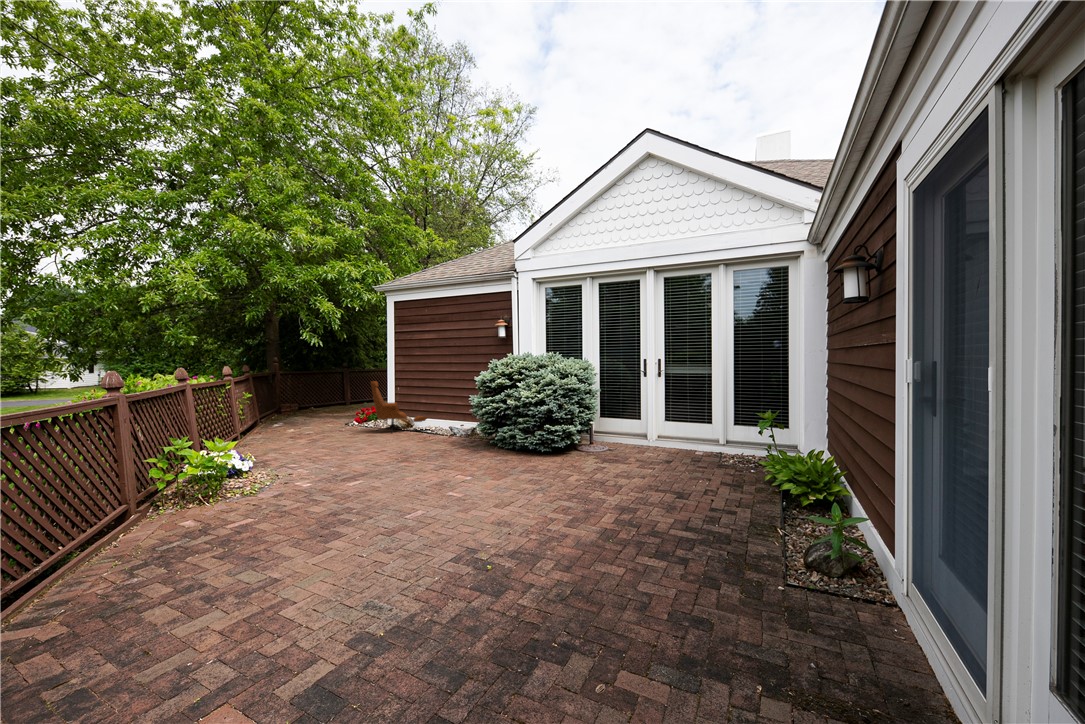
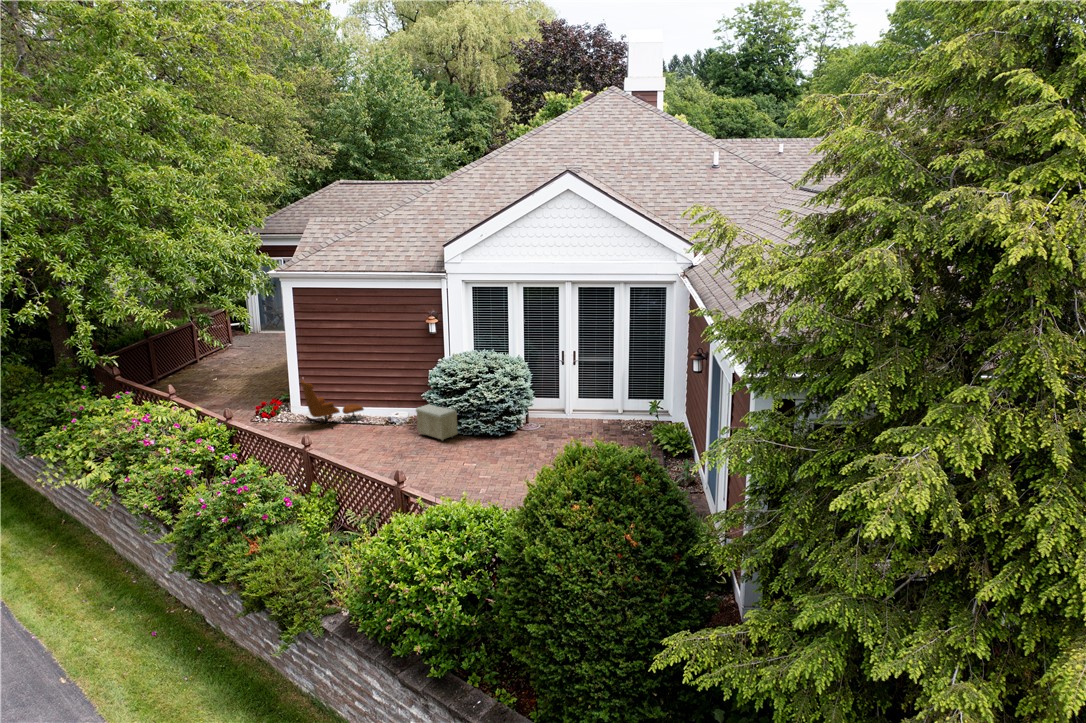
storage bench: none [453,409,491,449] -> present [416,404,458,441]

